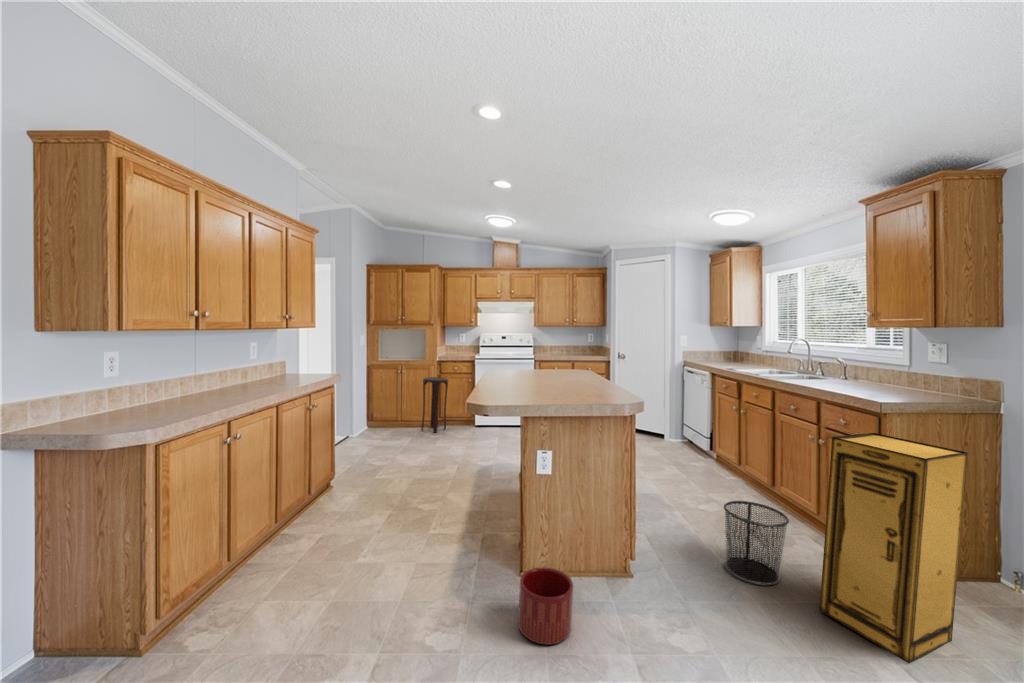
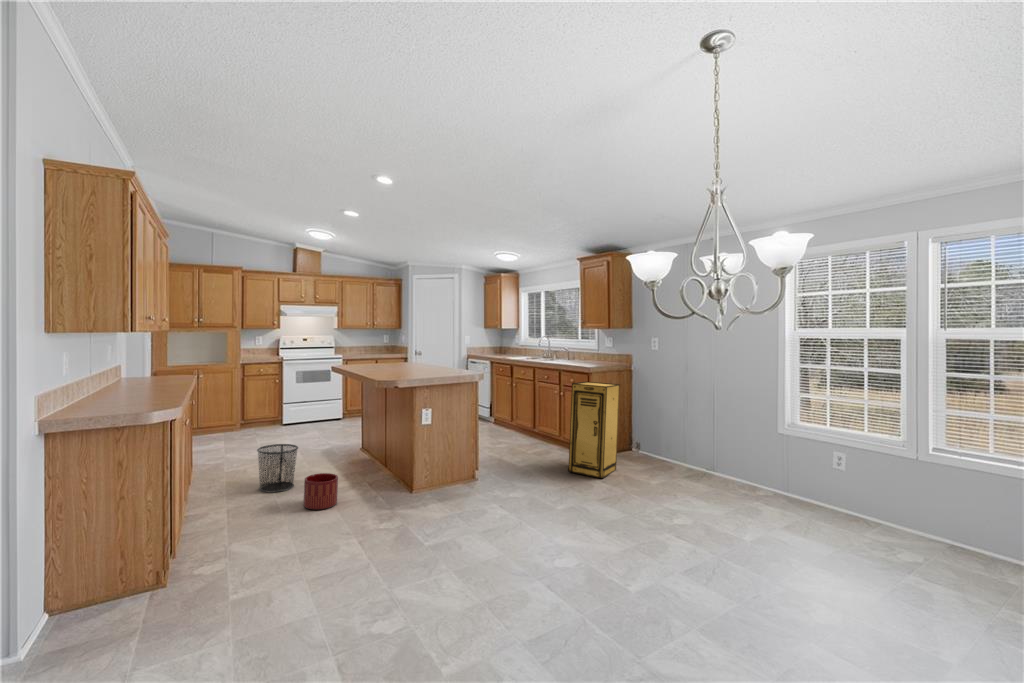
stool: present [421,377,448,433] -> none [227,380,257,435]
waste bin: present [724,501,789,586] -> present [257,444,298,493]
planter: present [518,568,573,645] -> present [304,473,338,510]

